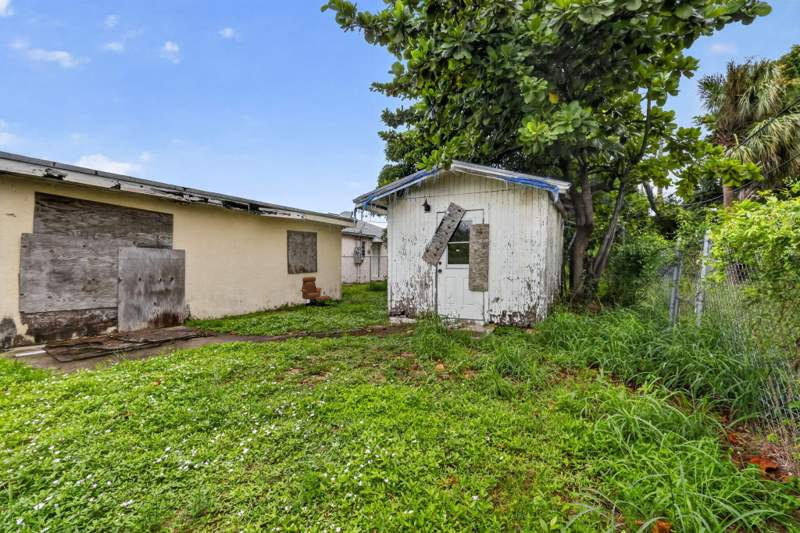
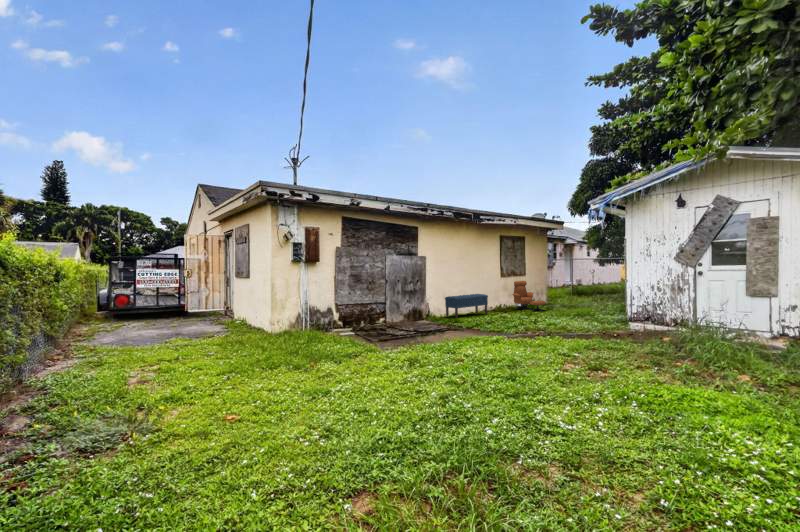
bench: none [215,291,268,319] -> present [445,294,488,318]

